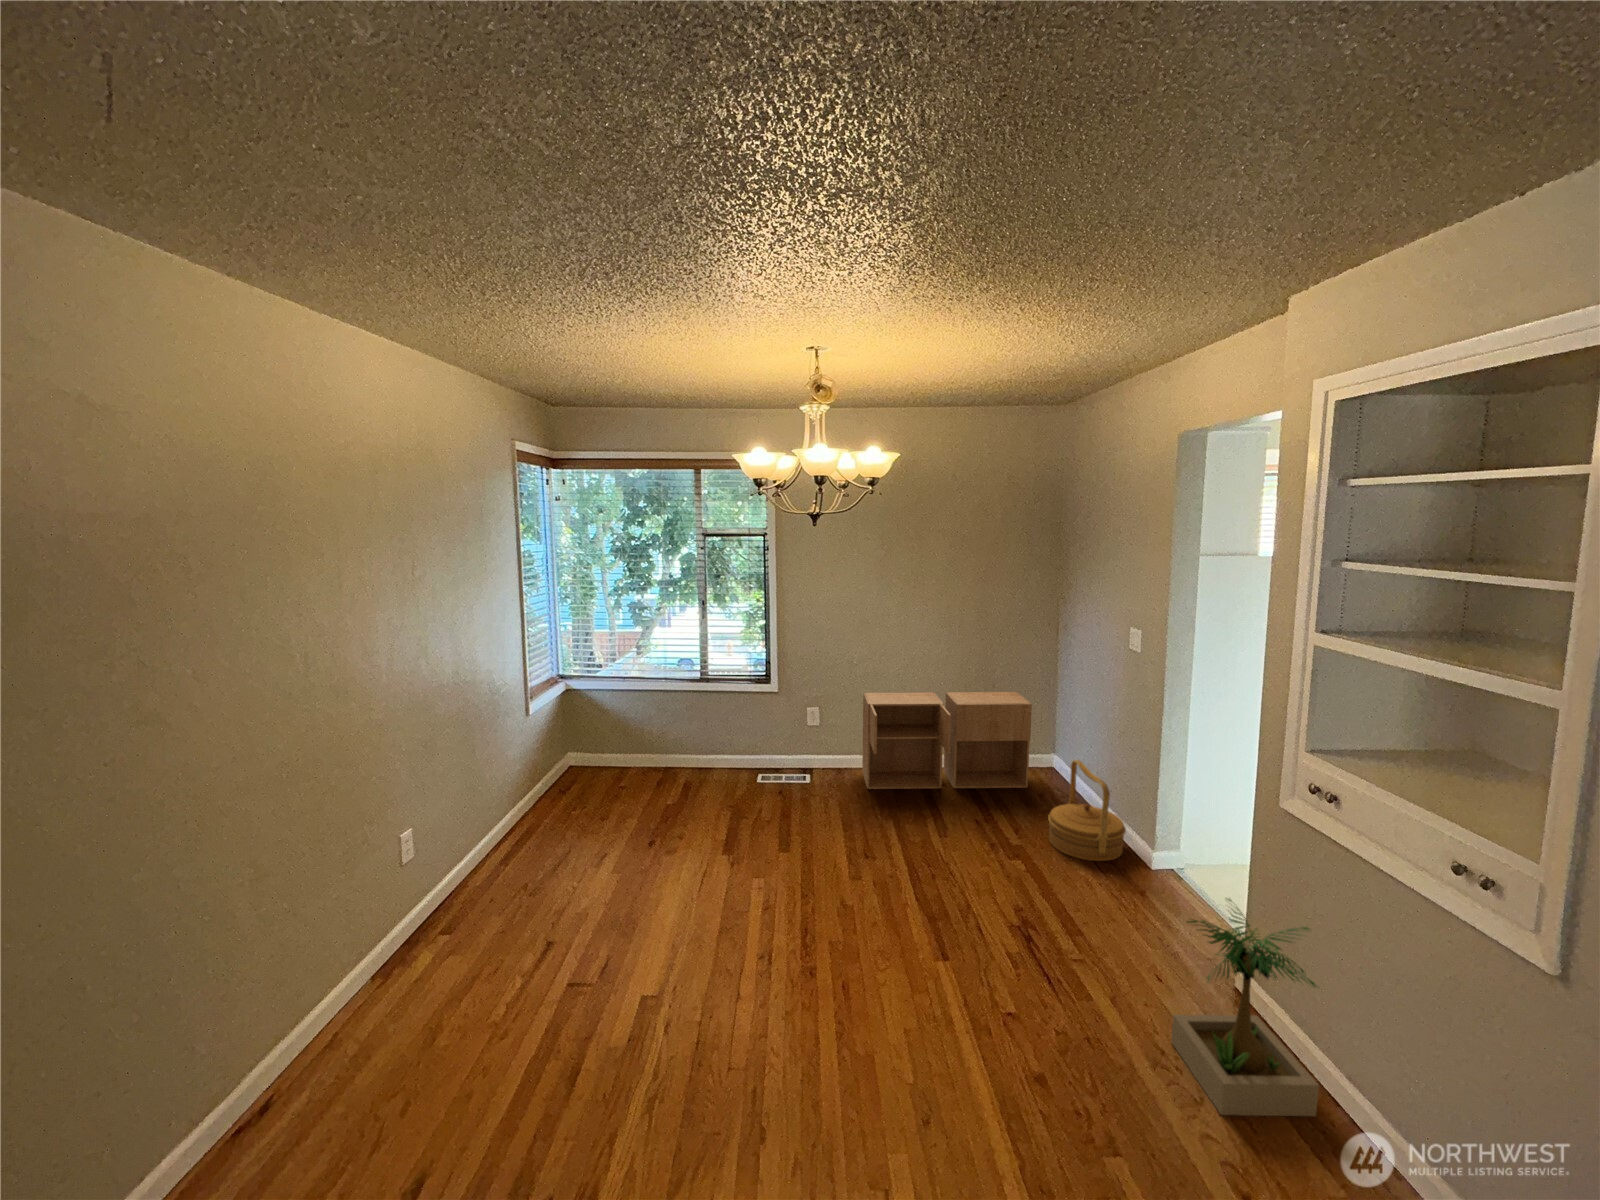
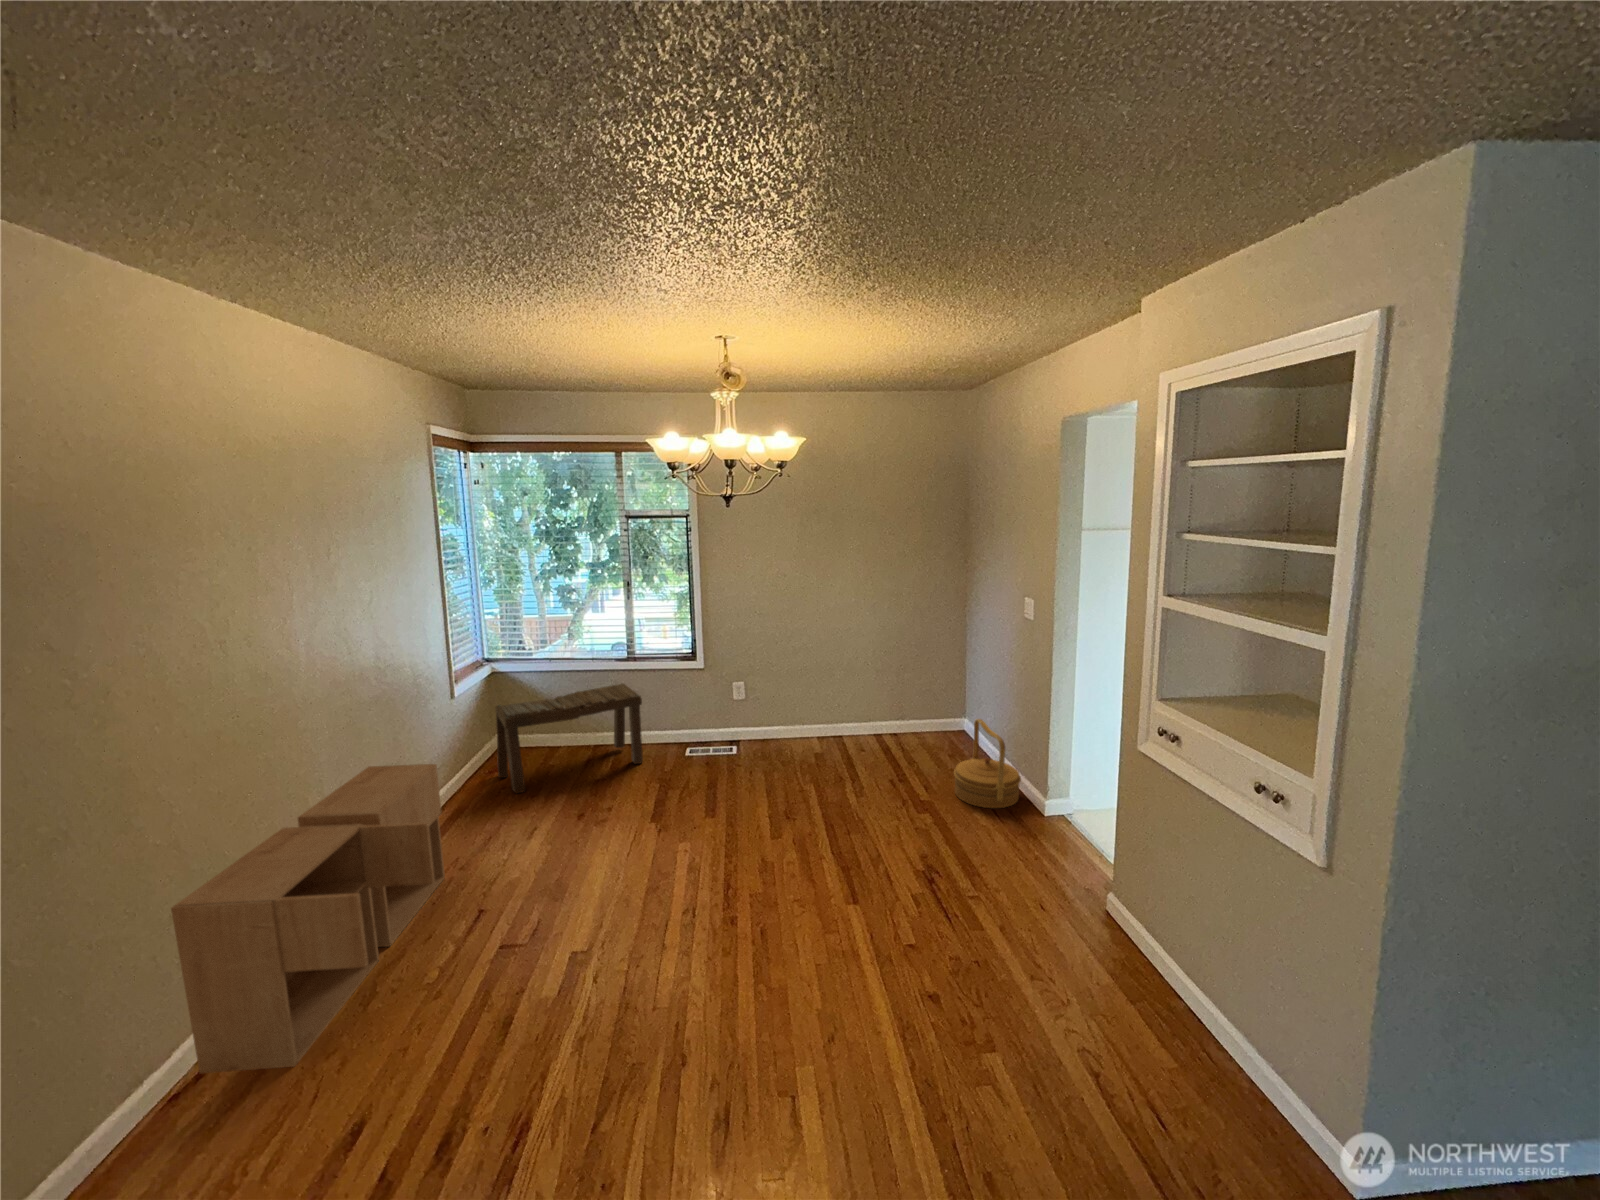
storage cabinet: present [862,692,1032,789] -> present [171,764,445,1073]
bench: none [565,706,712,817] -> present [495,683,643,793]
potted plant: present [1171,899,1319,1116] -> none [1042,825,1173,1011]

